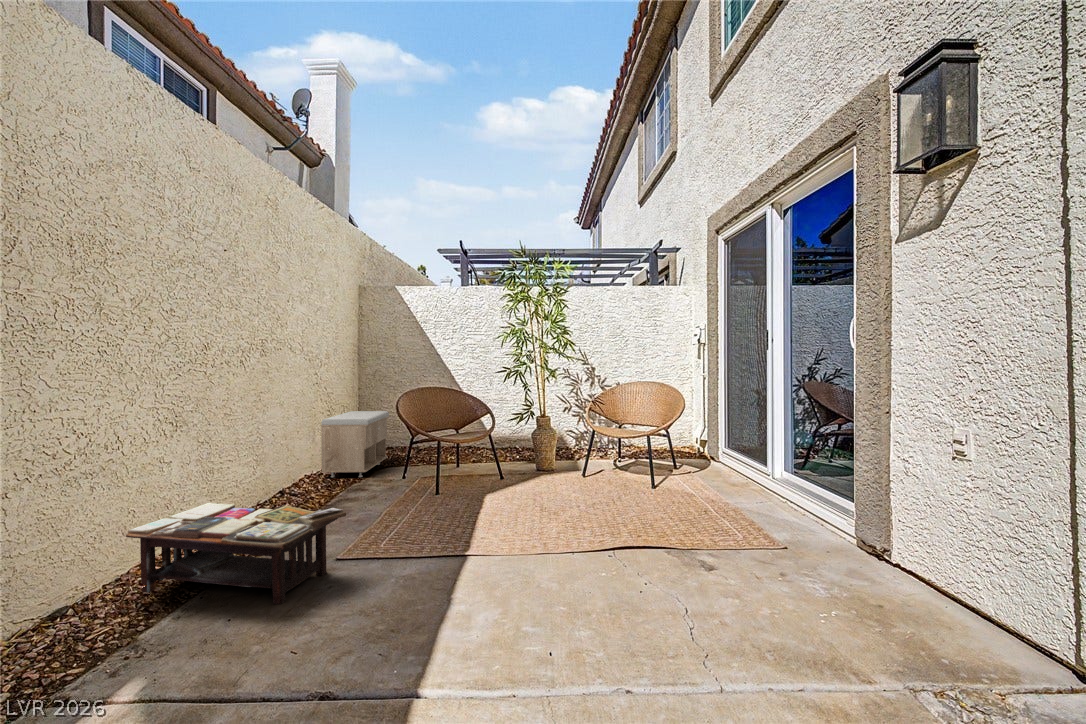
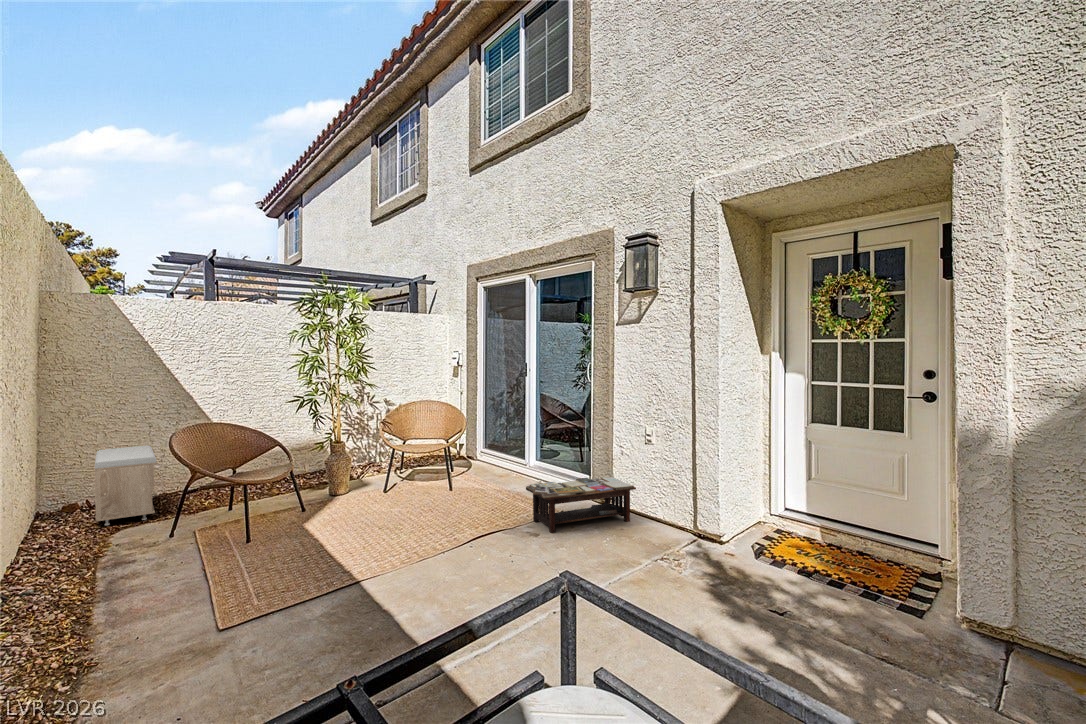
coffee table: present [126,502,346,604] -> present [526,477,636,533]

